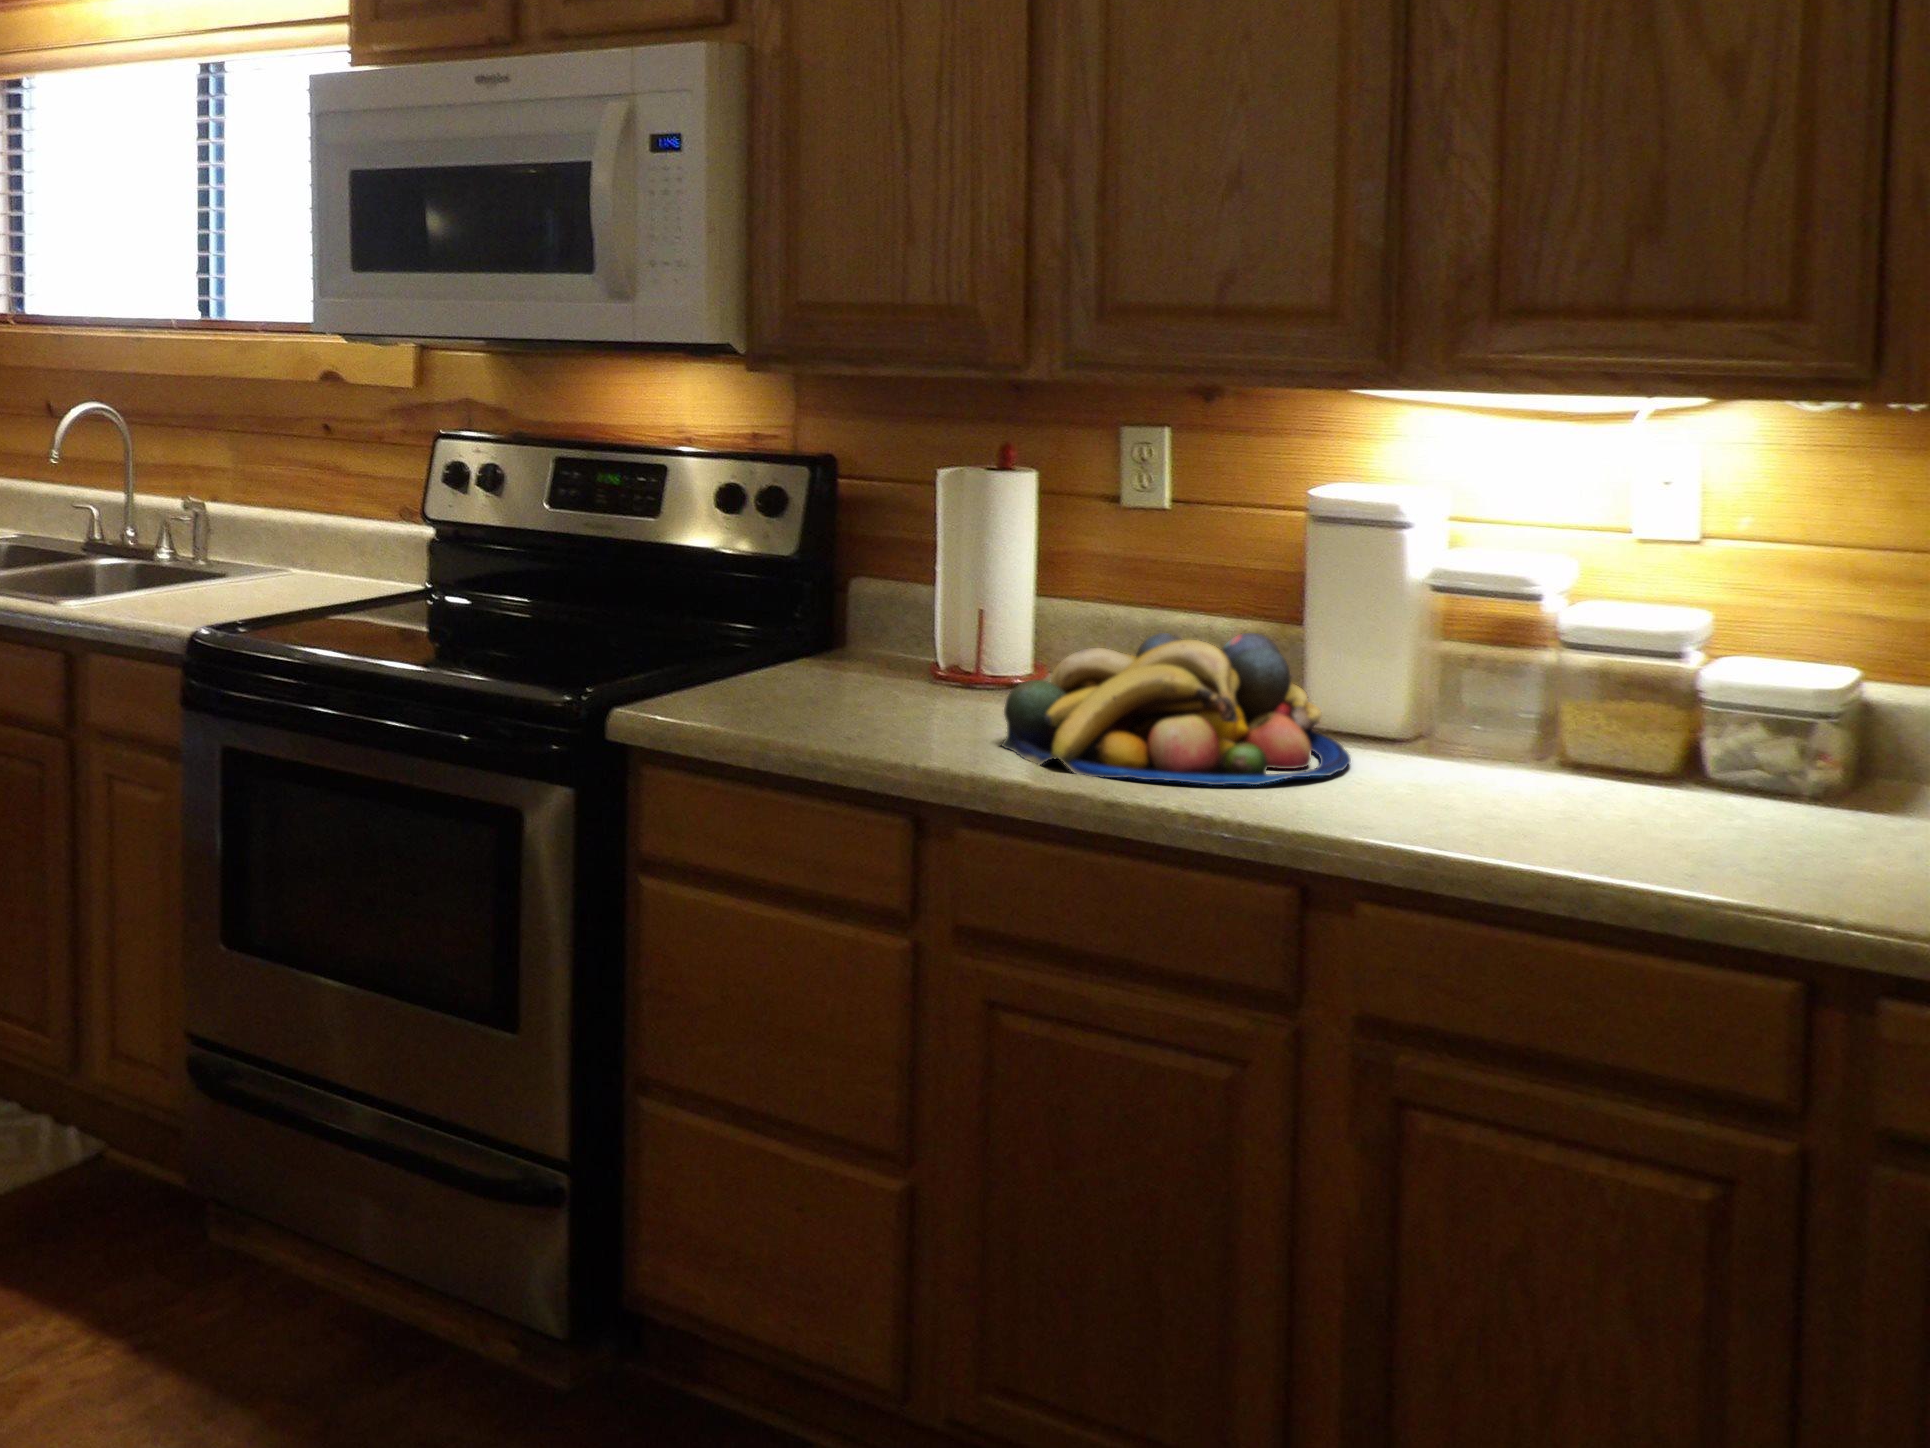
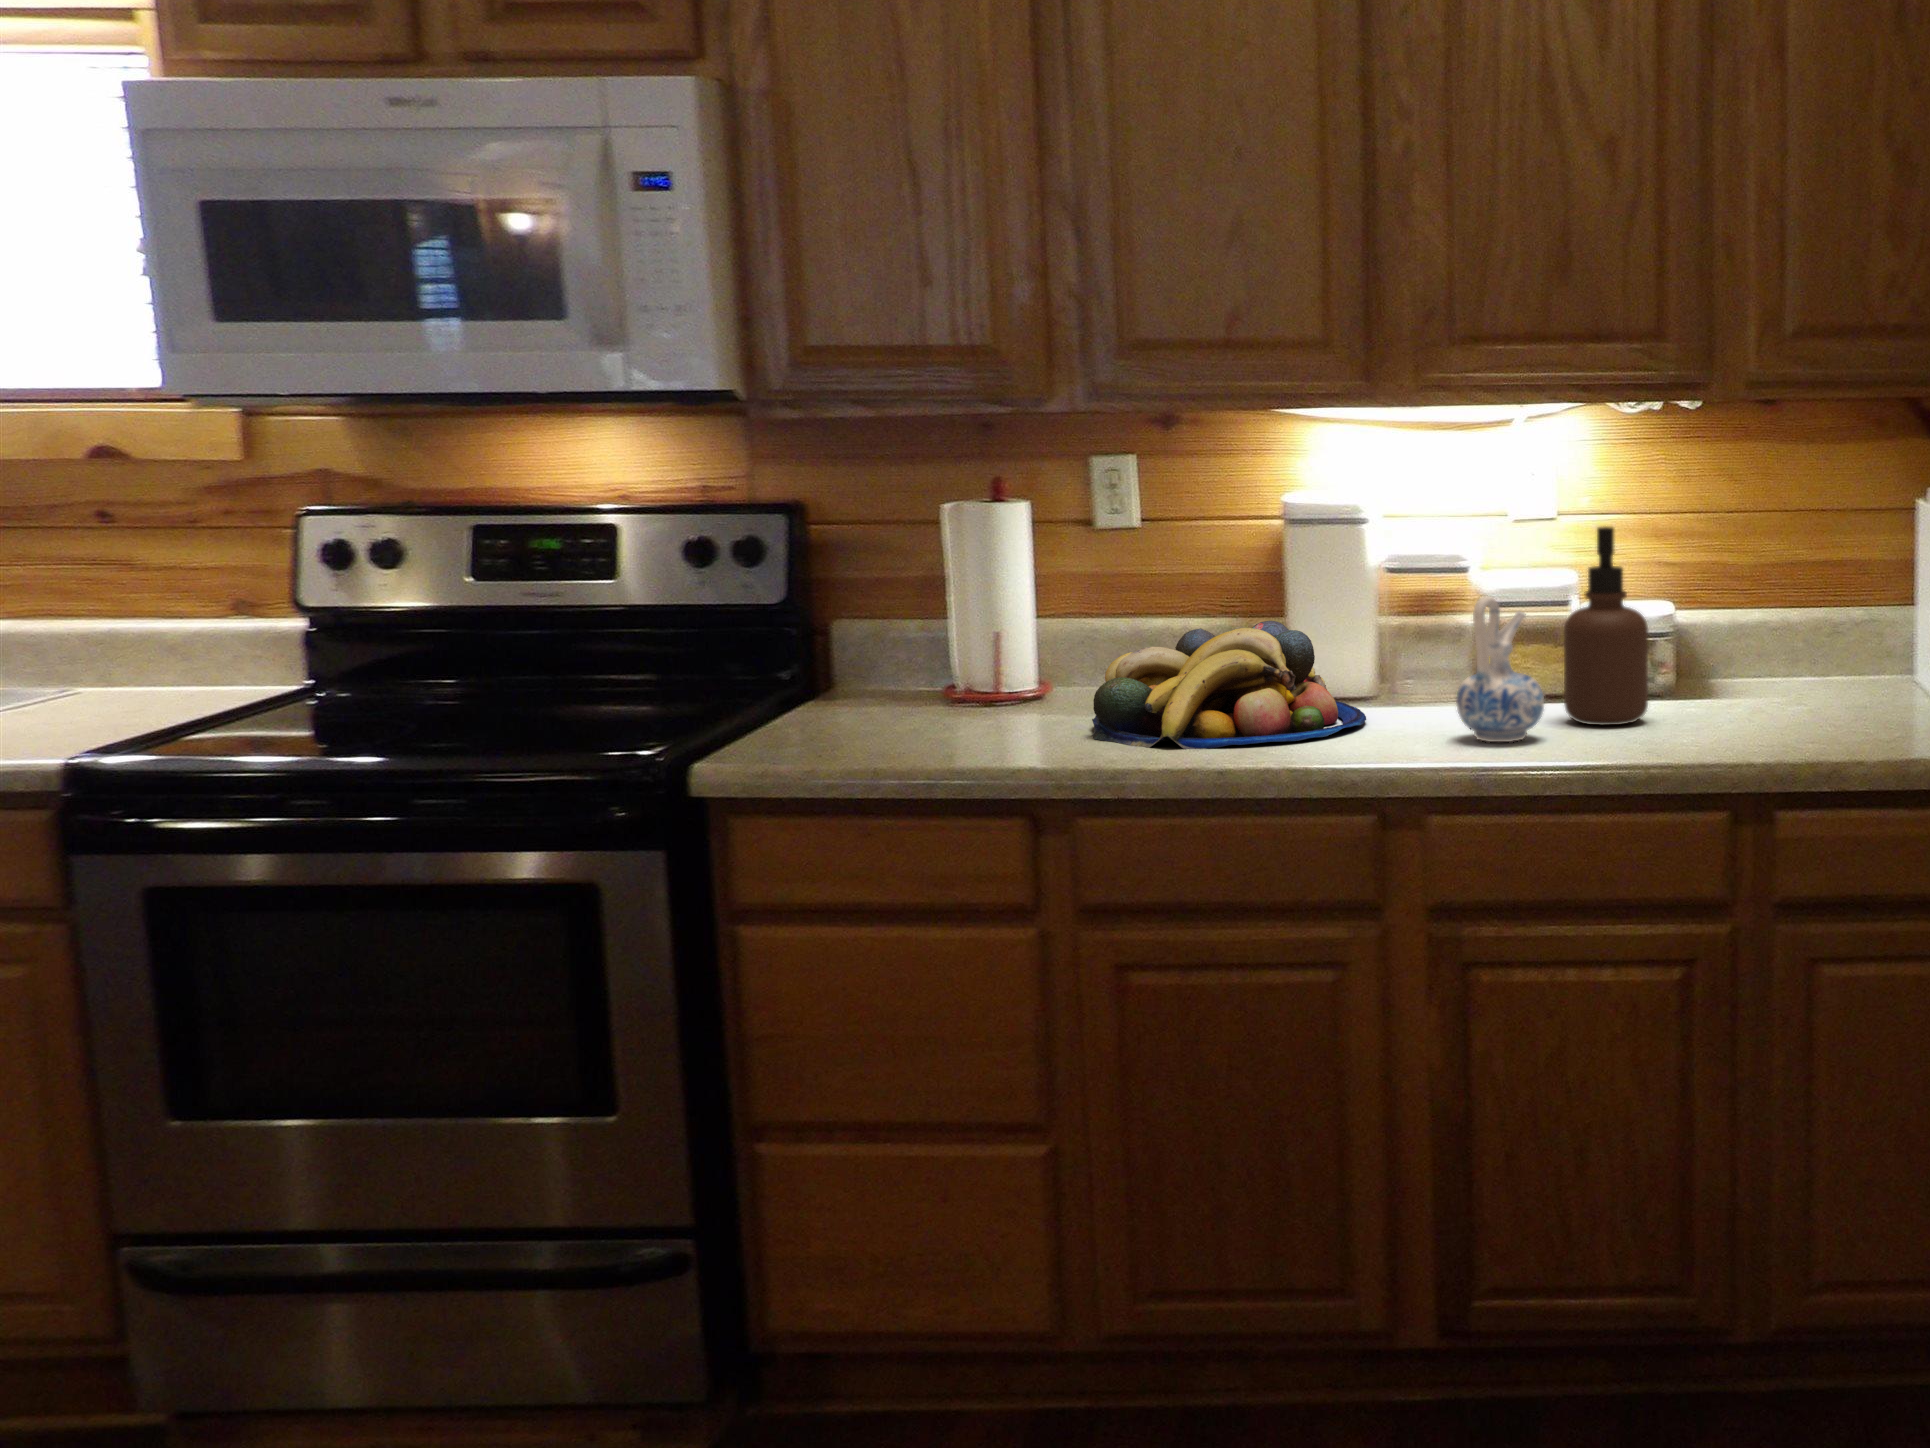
soap dispenser: none [1618,559,1756,833] -> present [1564,526,1648,725]
ceramic pitcher: none [1423,638,1552,832] -> present [1456,596,1544,742]

